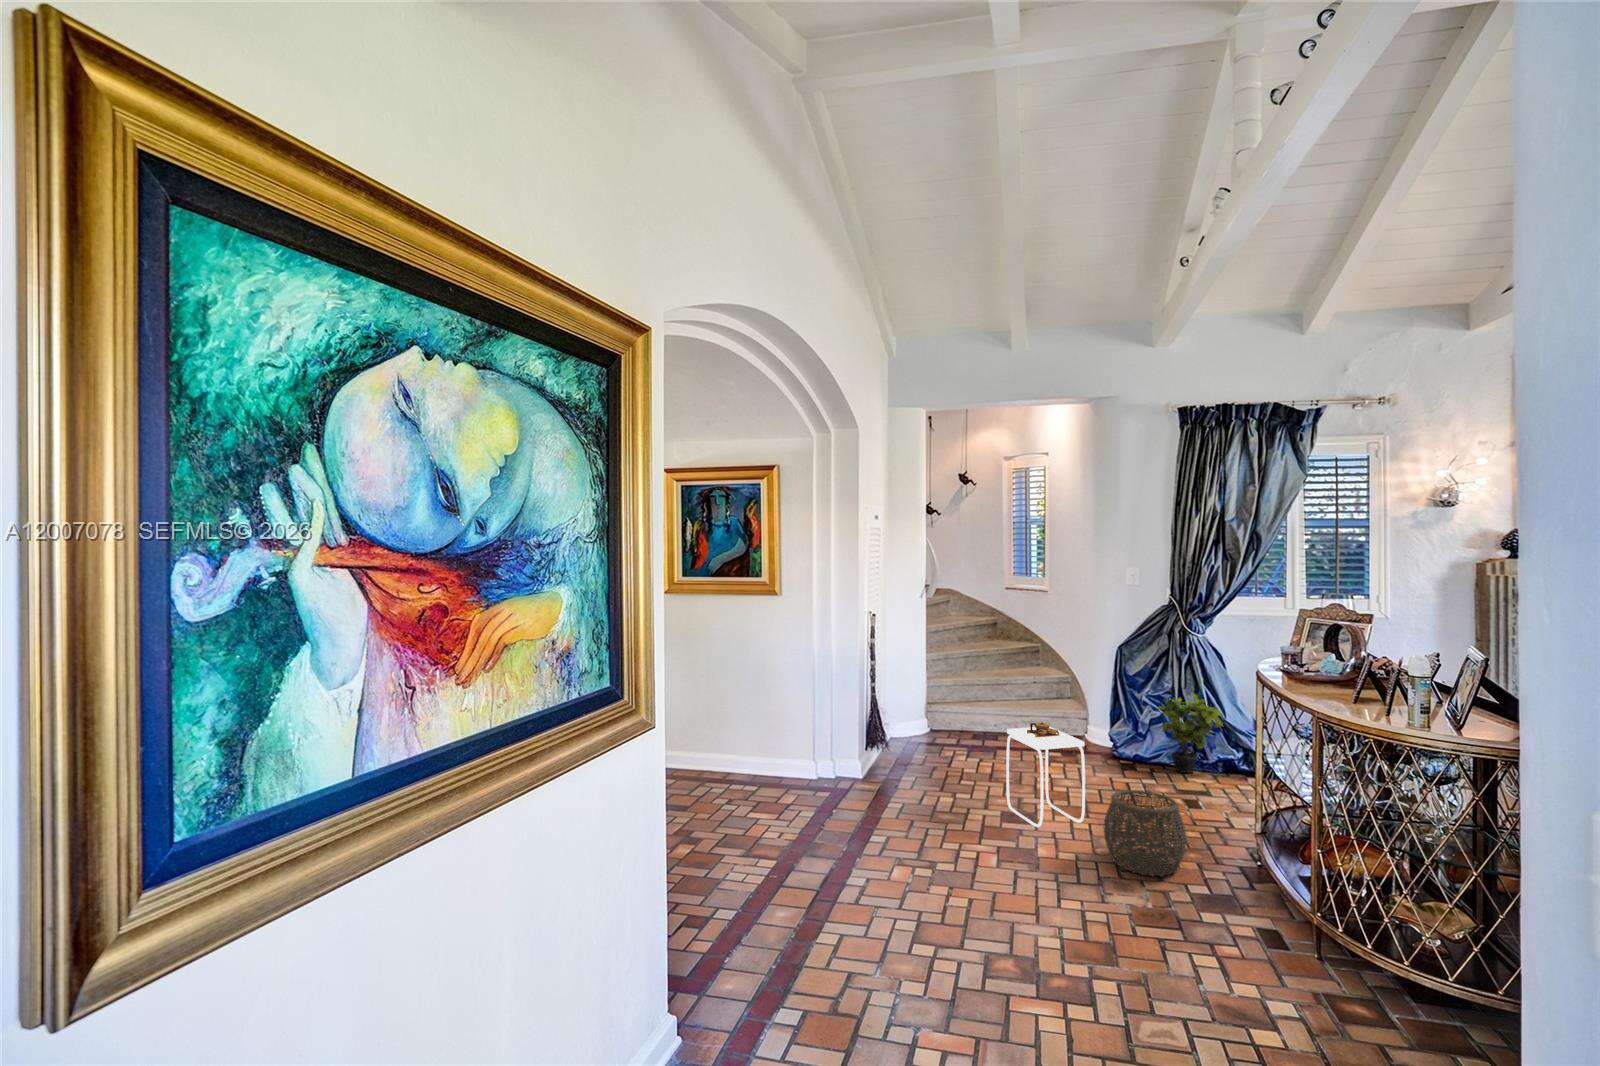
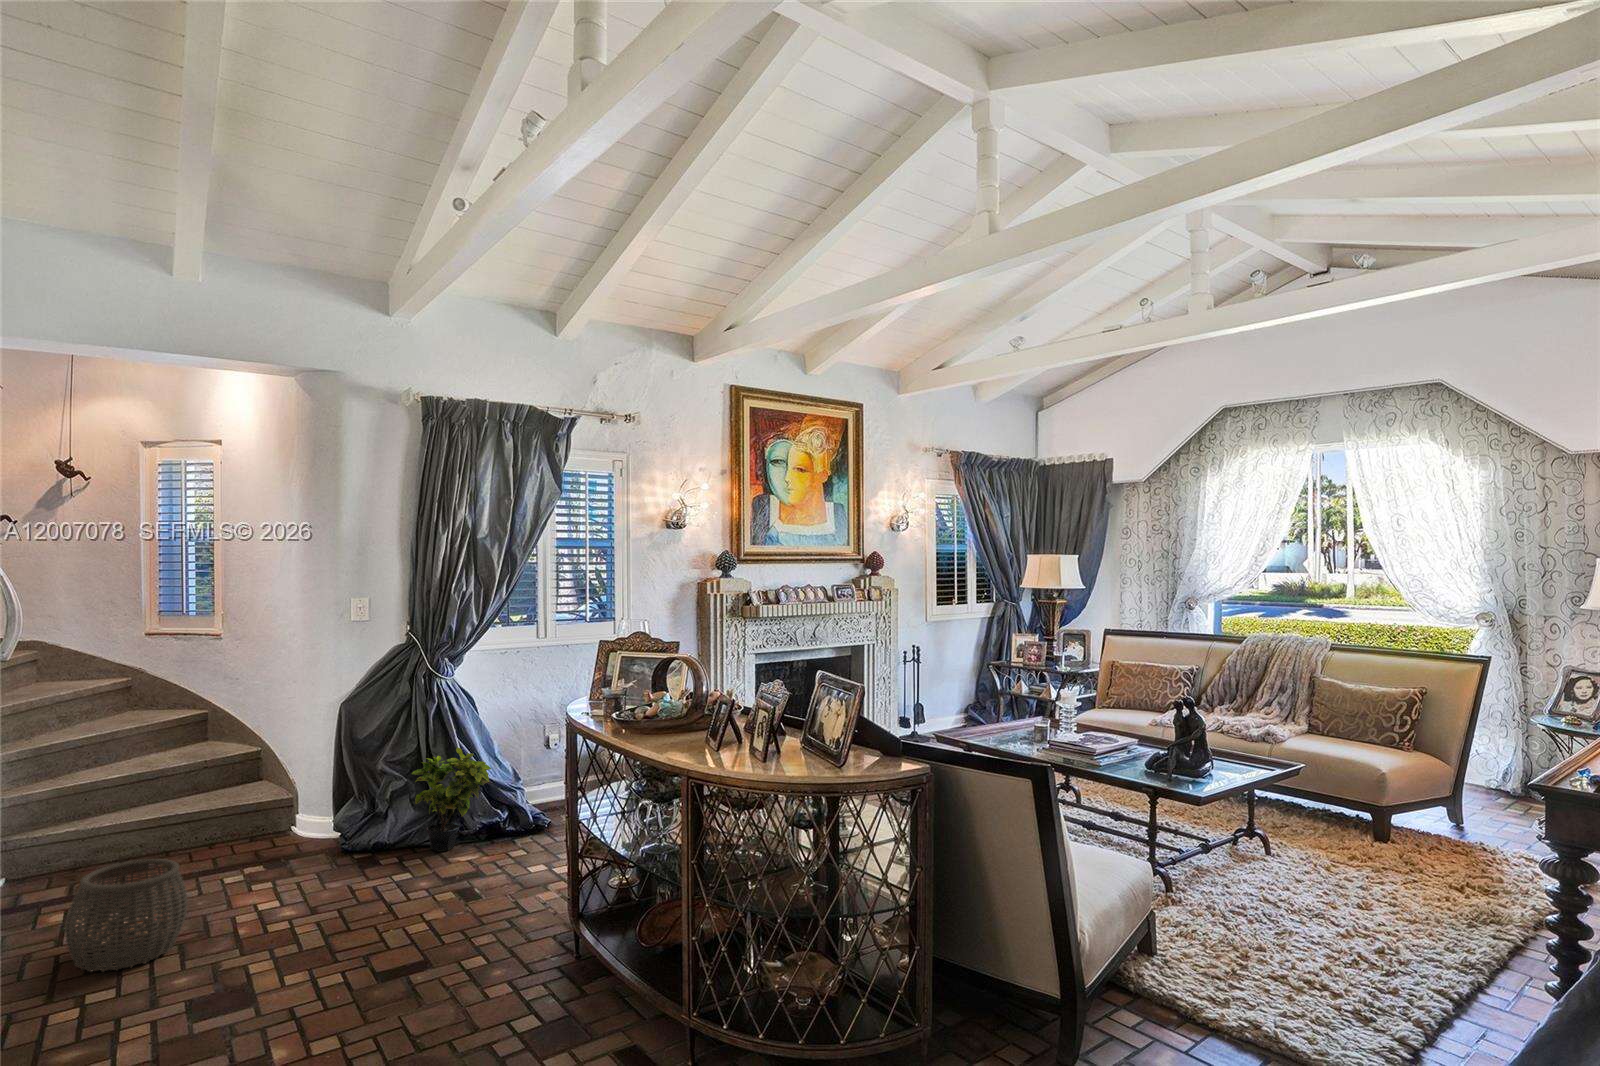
side table: present [1006,722,1085,827] -> none [196,834,344,1011]
woven basket: present [1104,790,1187,876] -> present [65,859,188,972]

